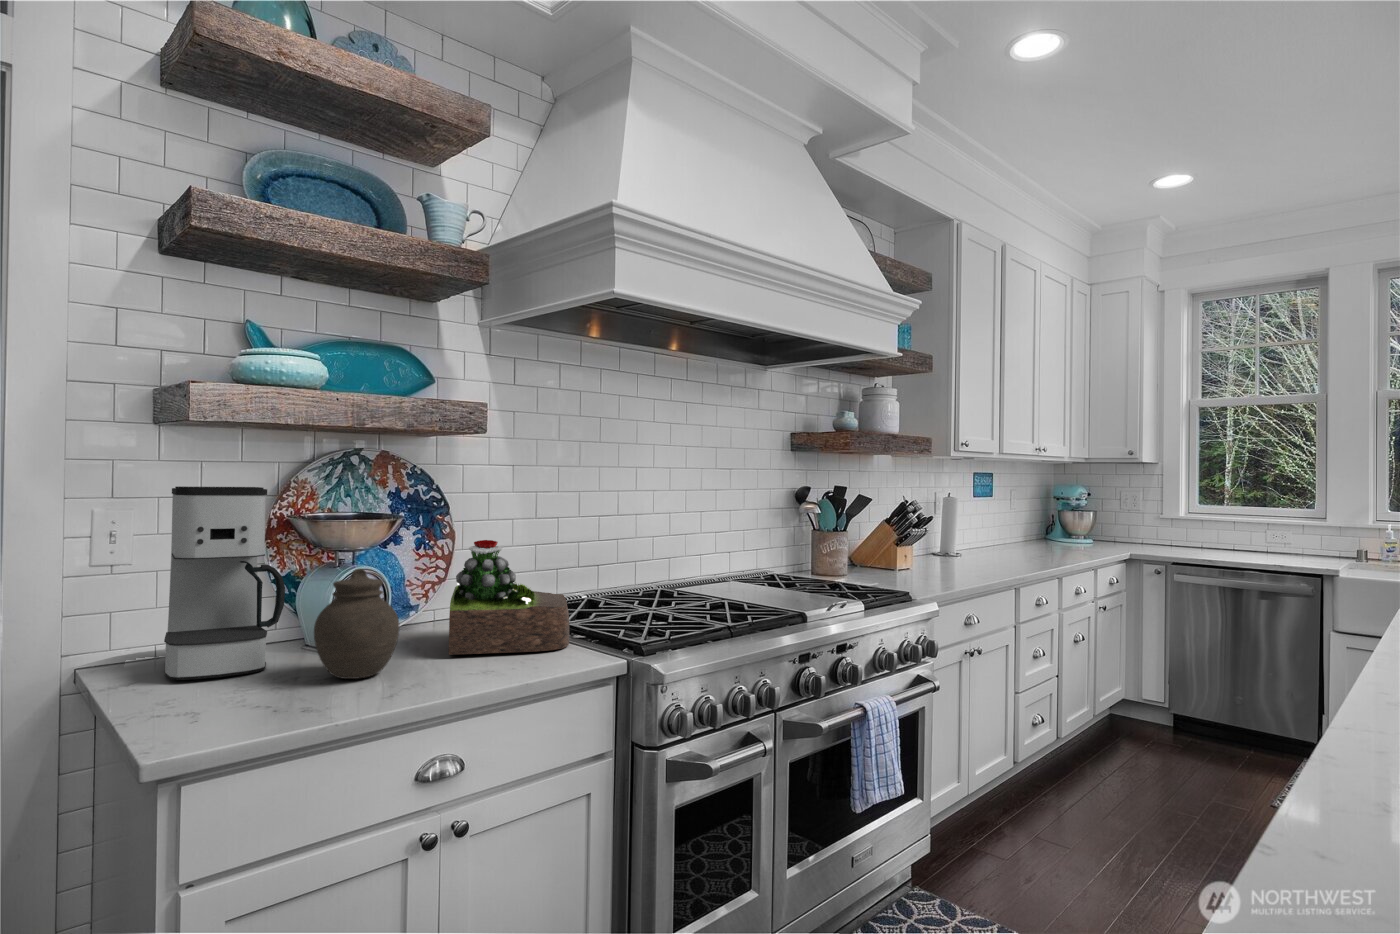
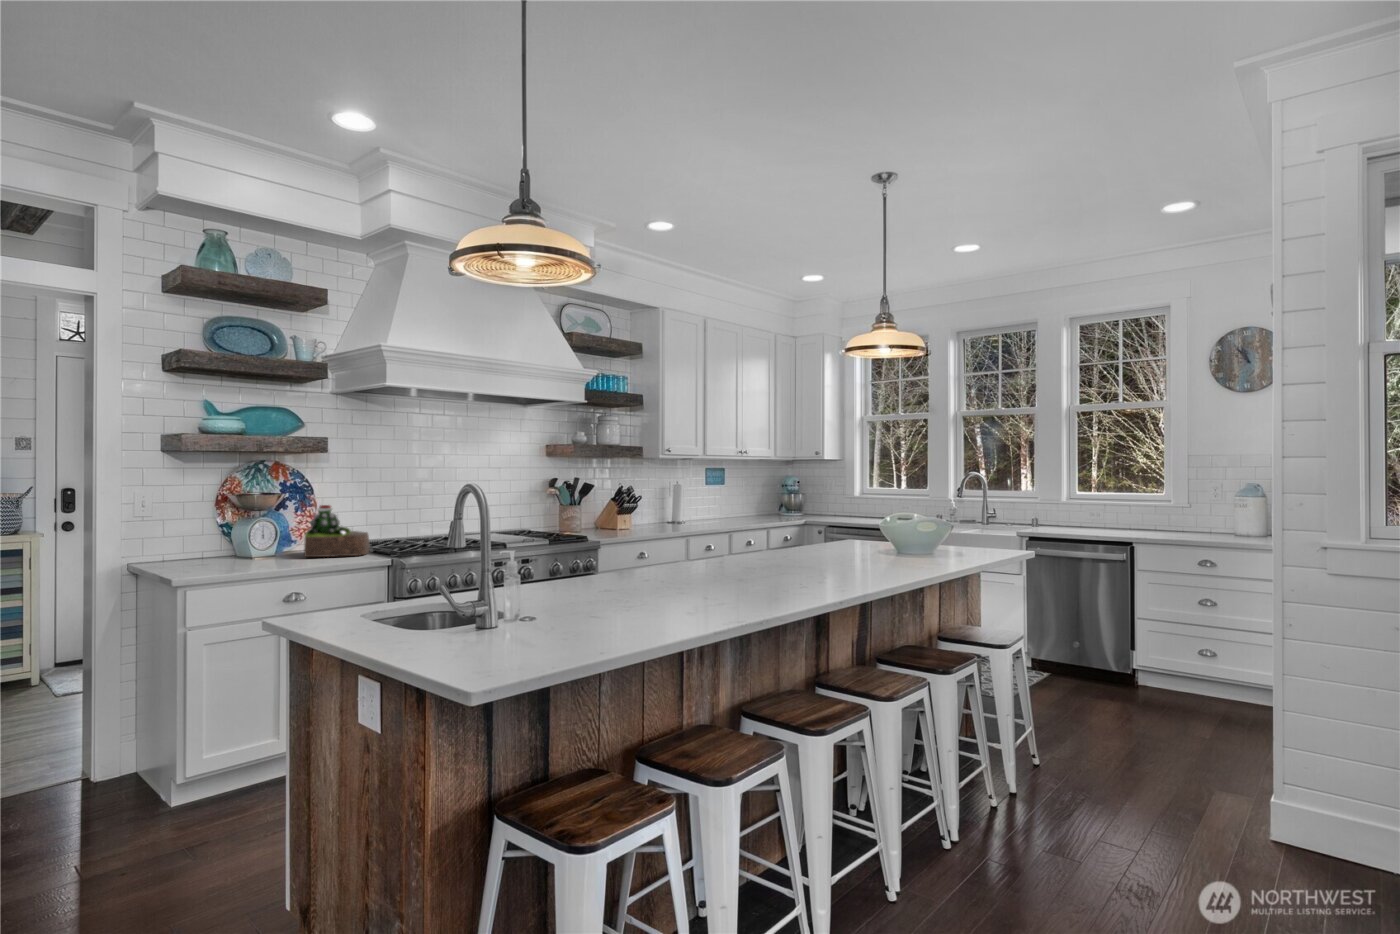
coffee maker: present [164,486,285,680] -> none [169,480,226,565]
jar: present [314,569,400,679] -> none [239,516,279,564]

